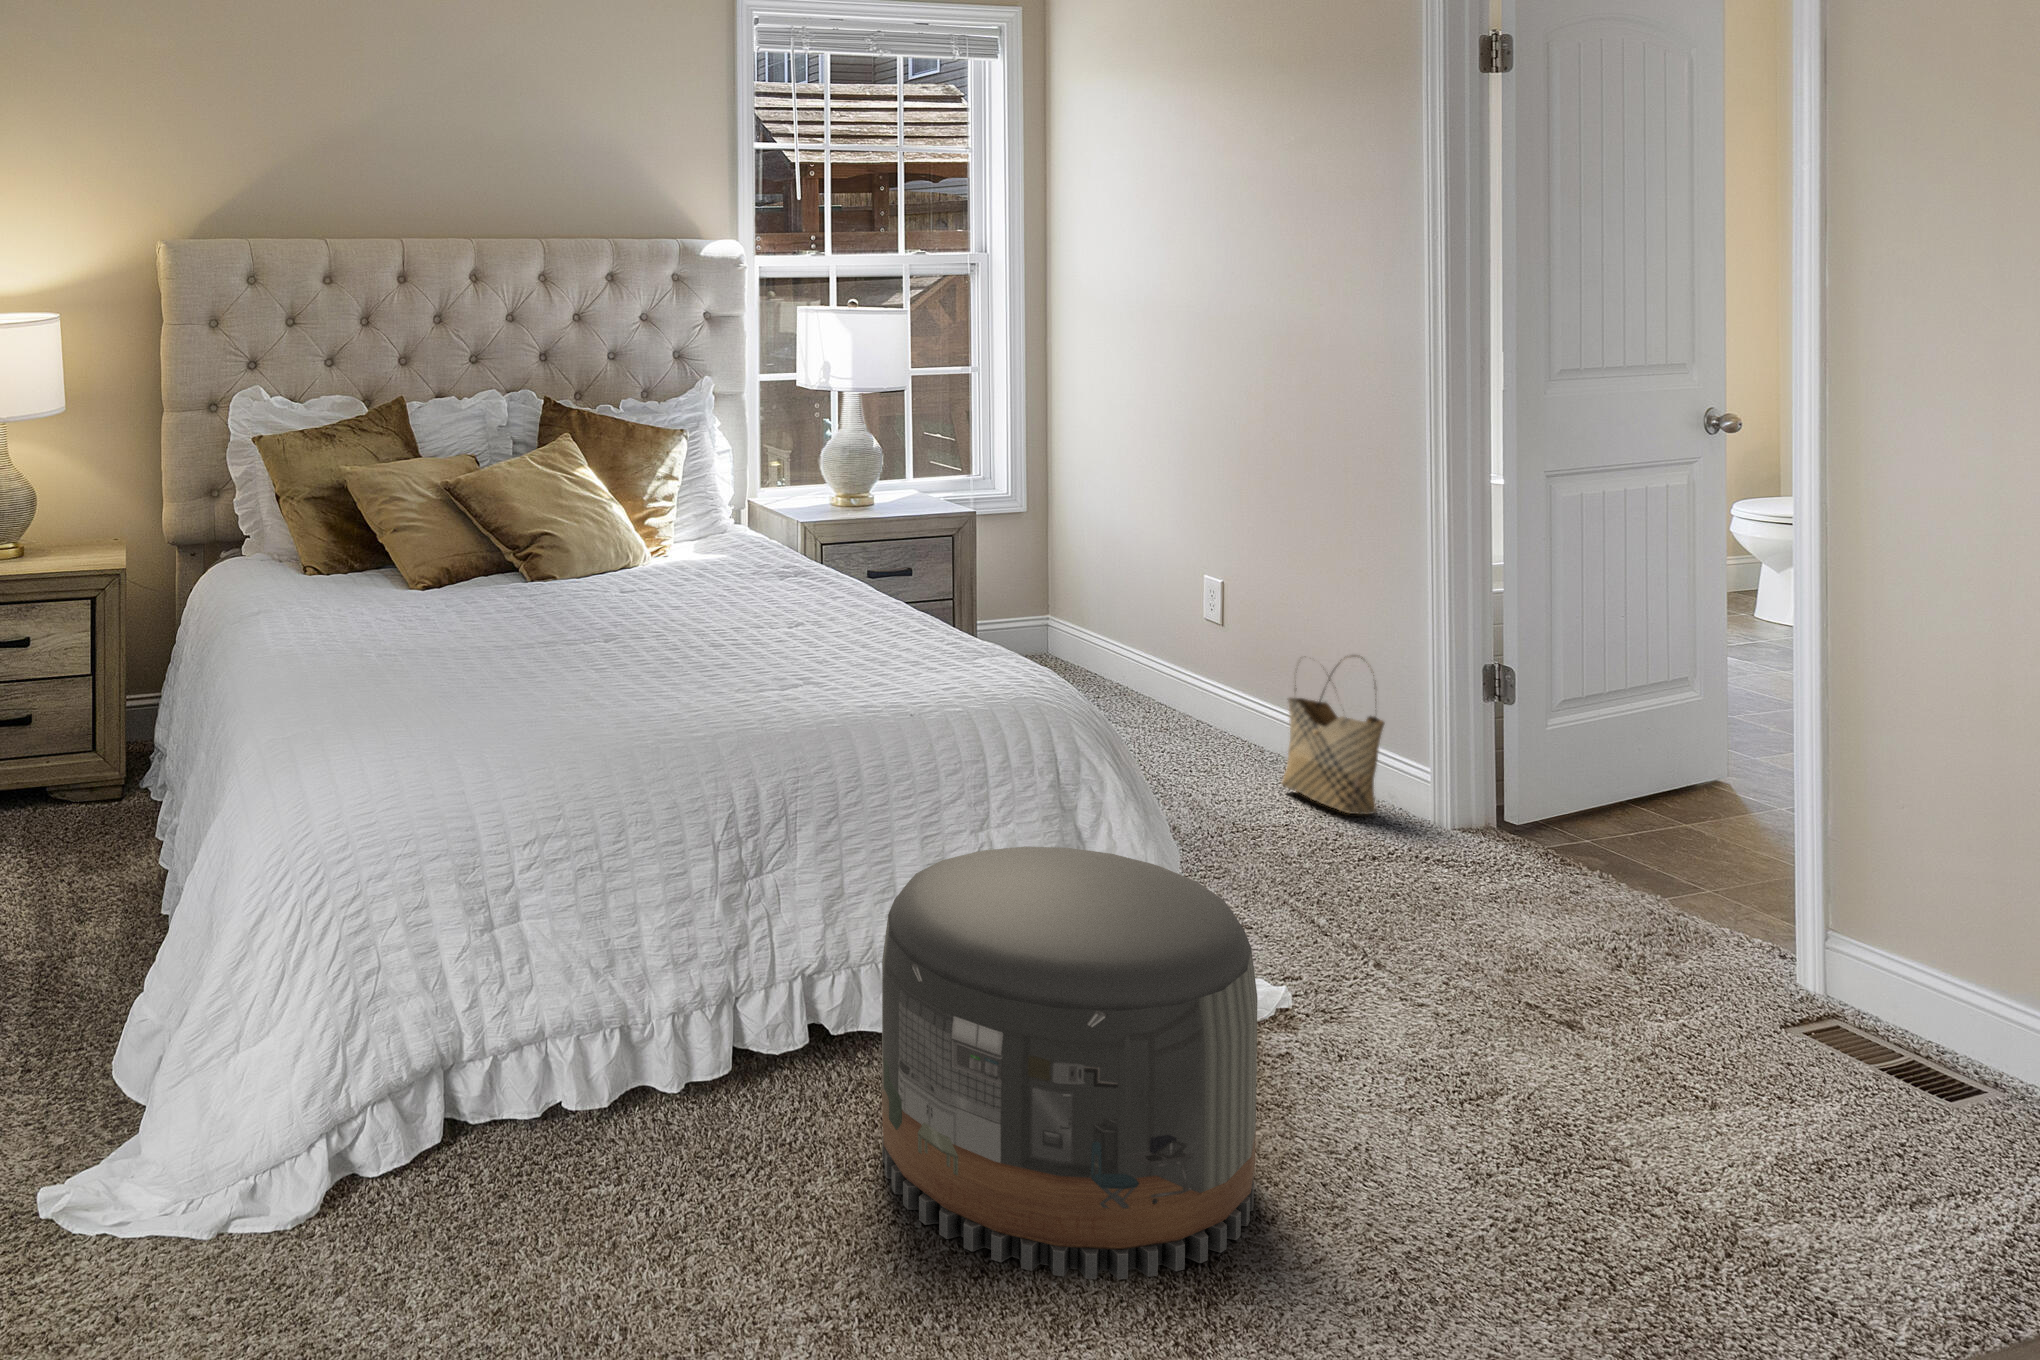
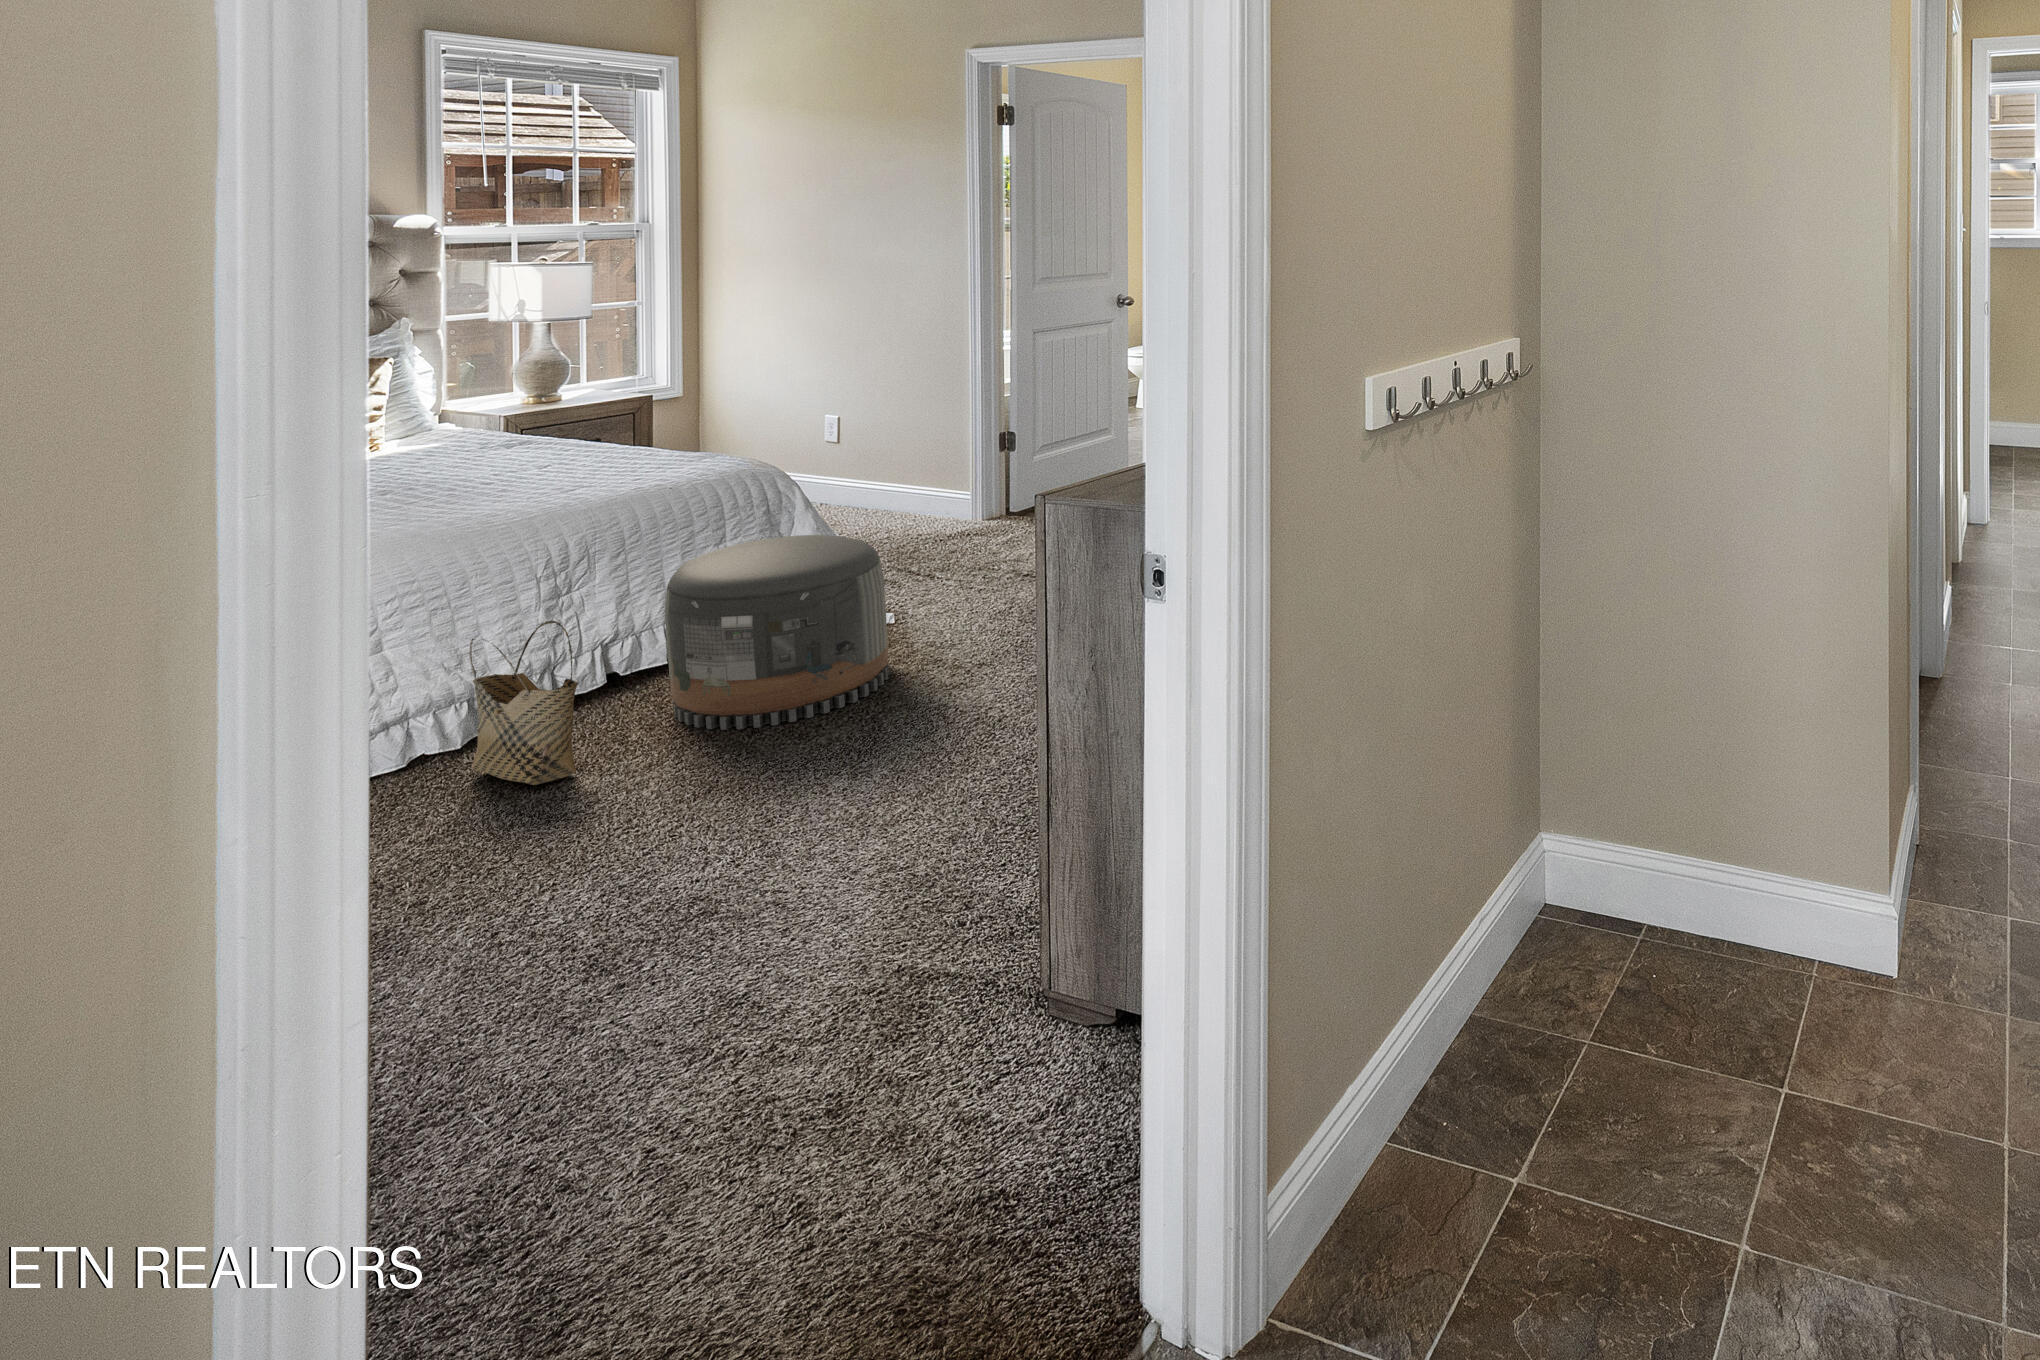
woven basket: present [1282,655,1385,814] -> present [469,621,578,785]

